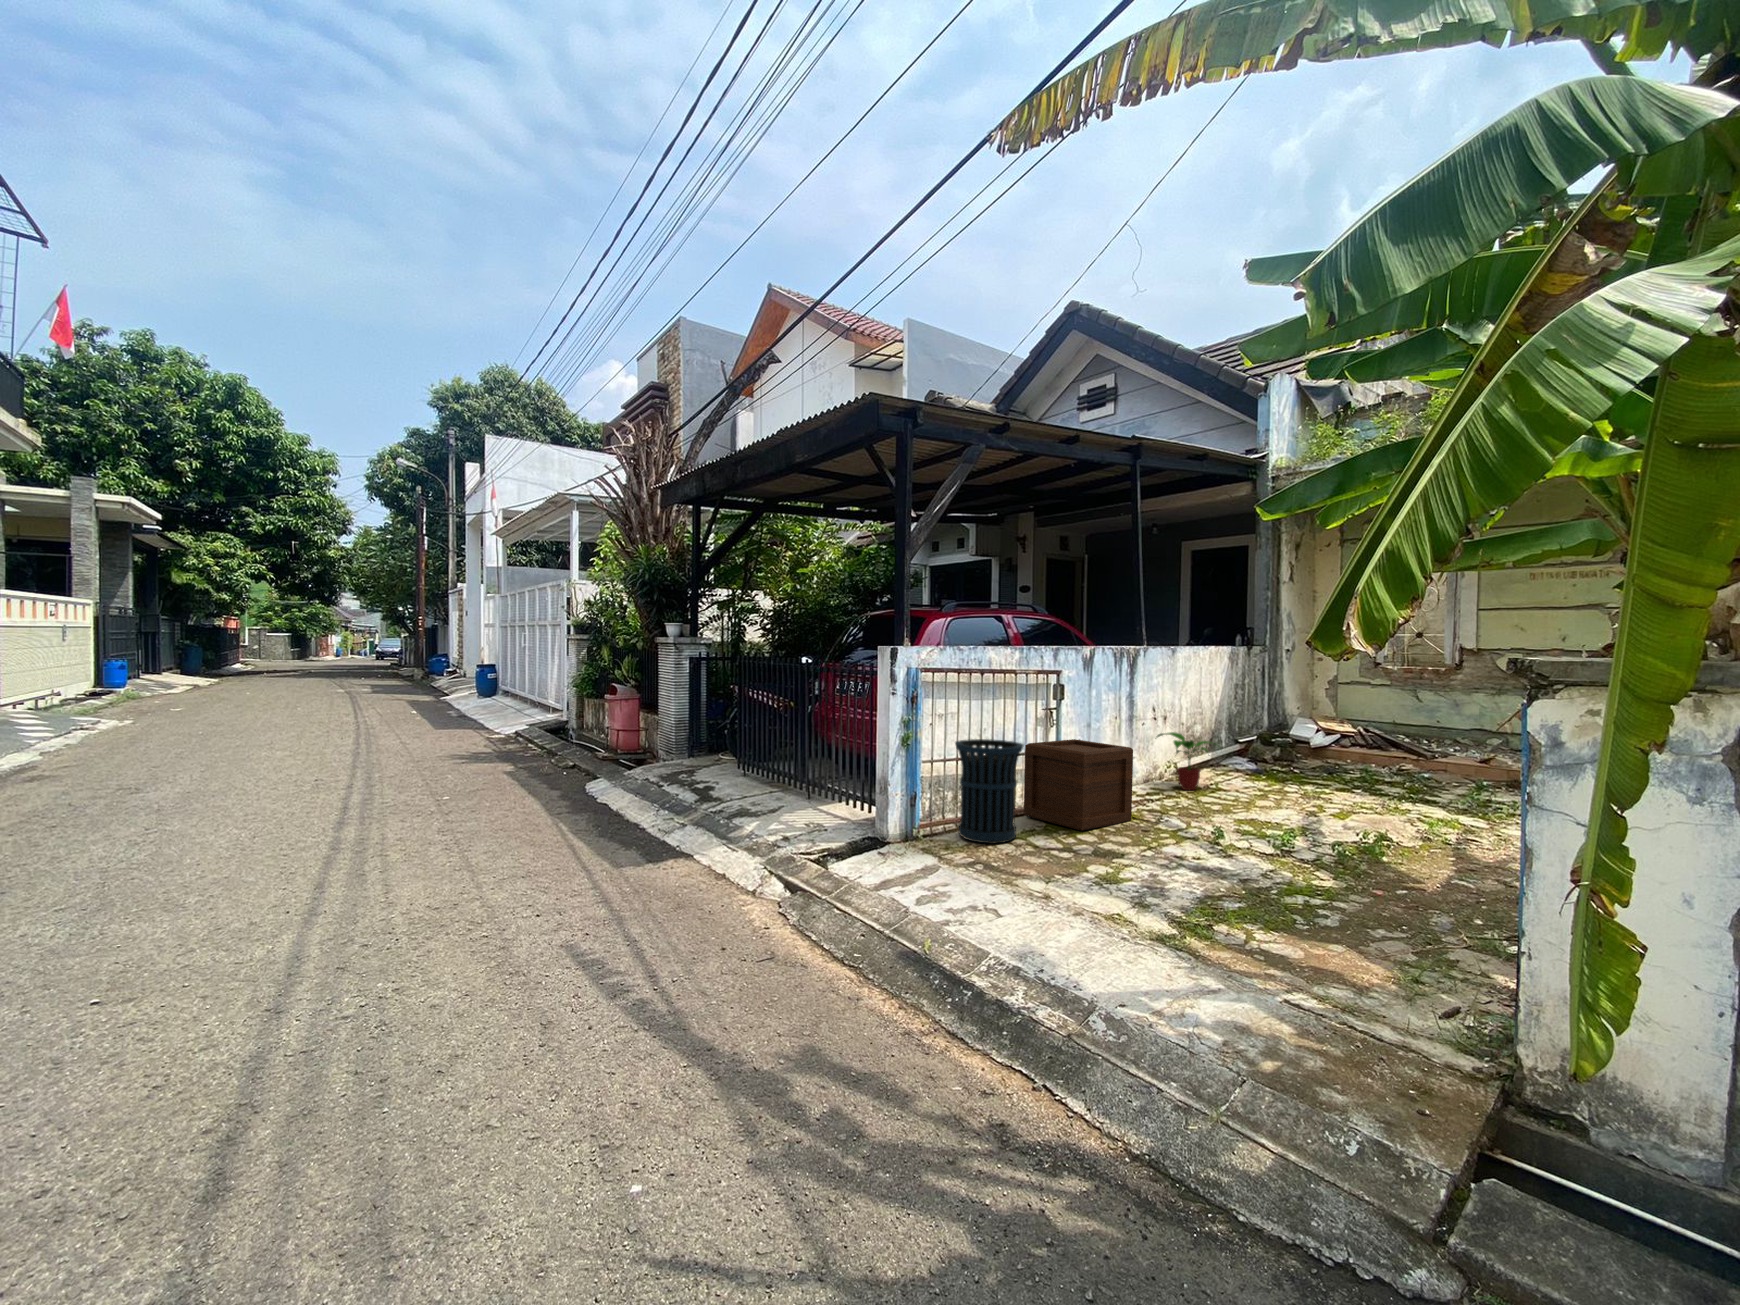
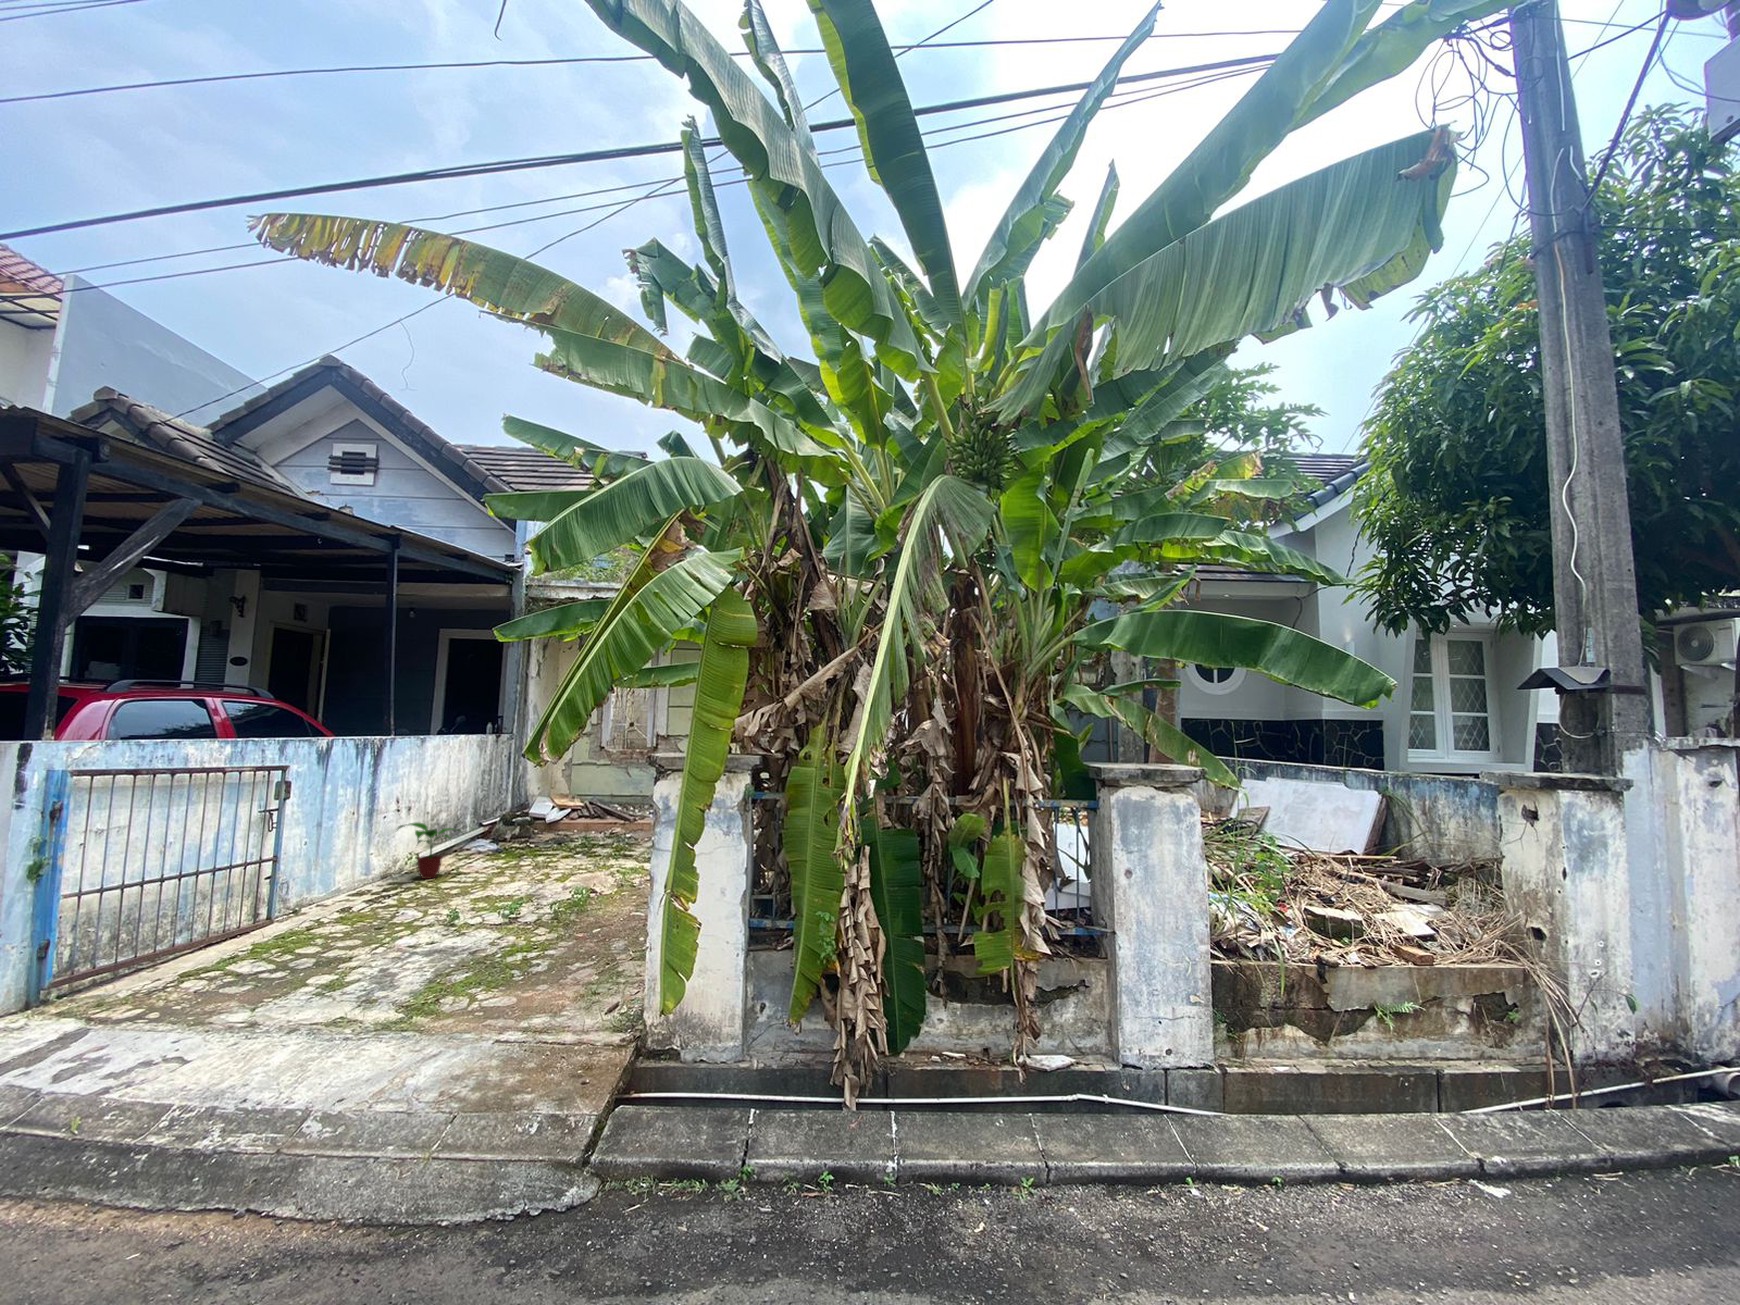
trash can: present [955,739,1023,843] -> none [118,854,229,984]
wooden crate: present [1024,739,1133,831] -> none [222,842,369,942]

